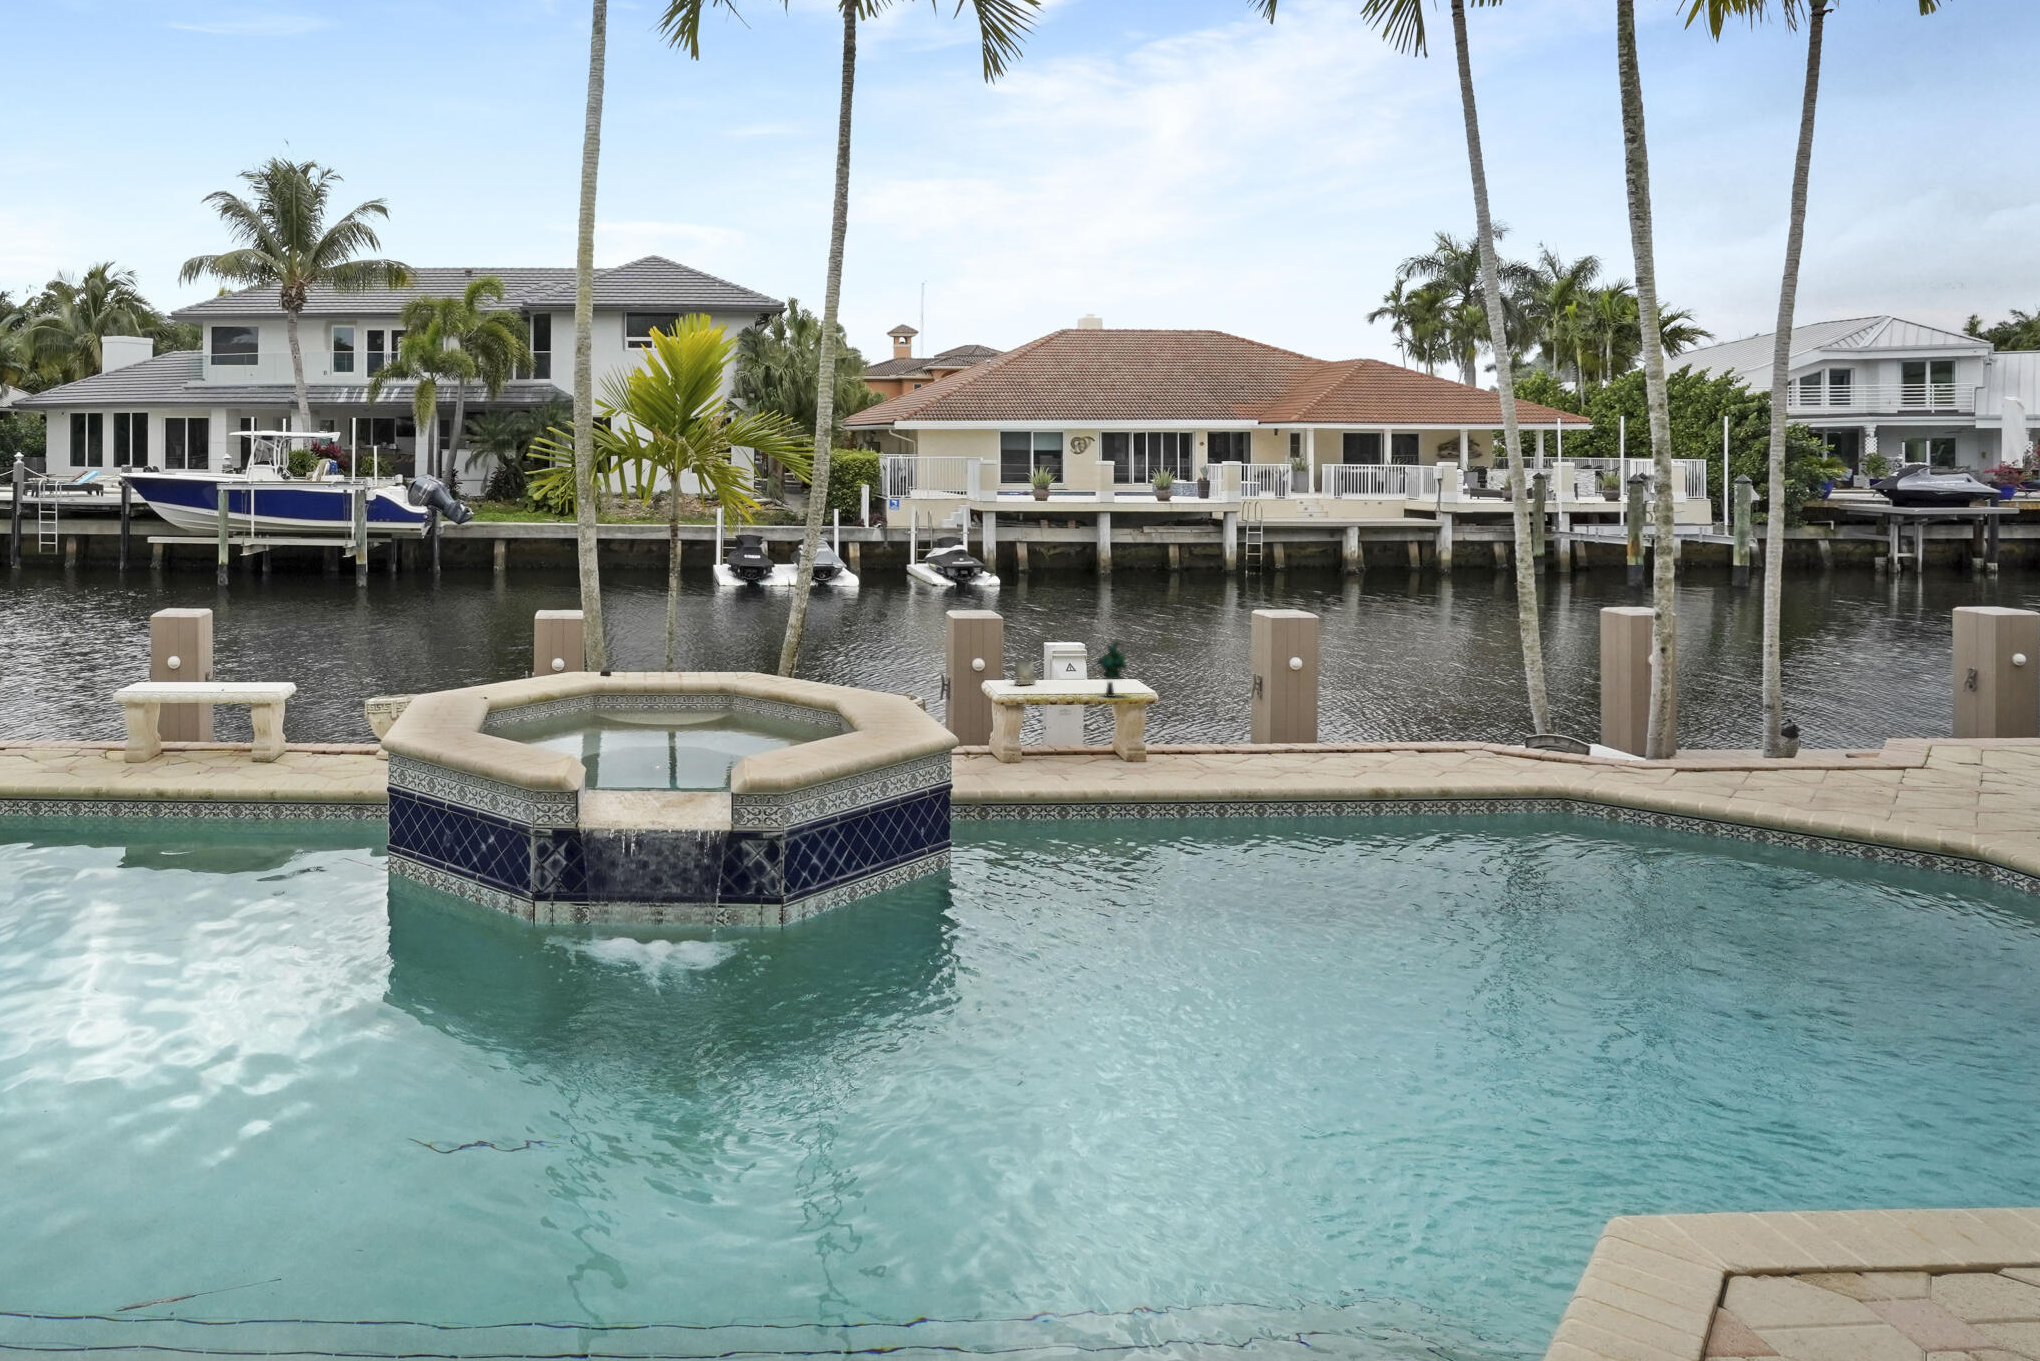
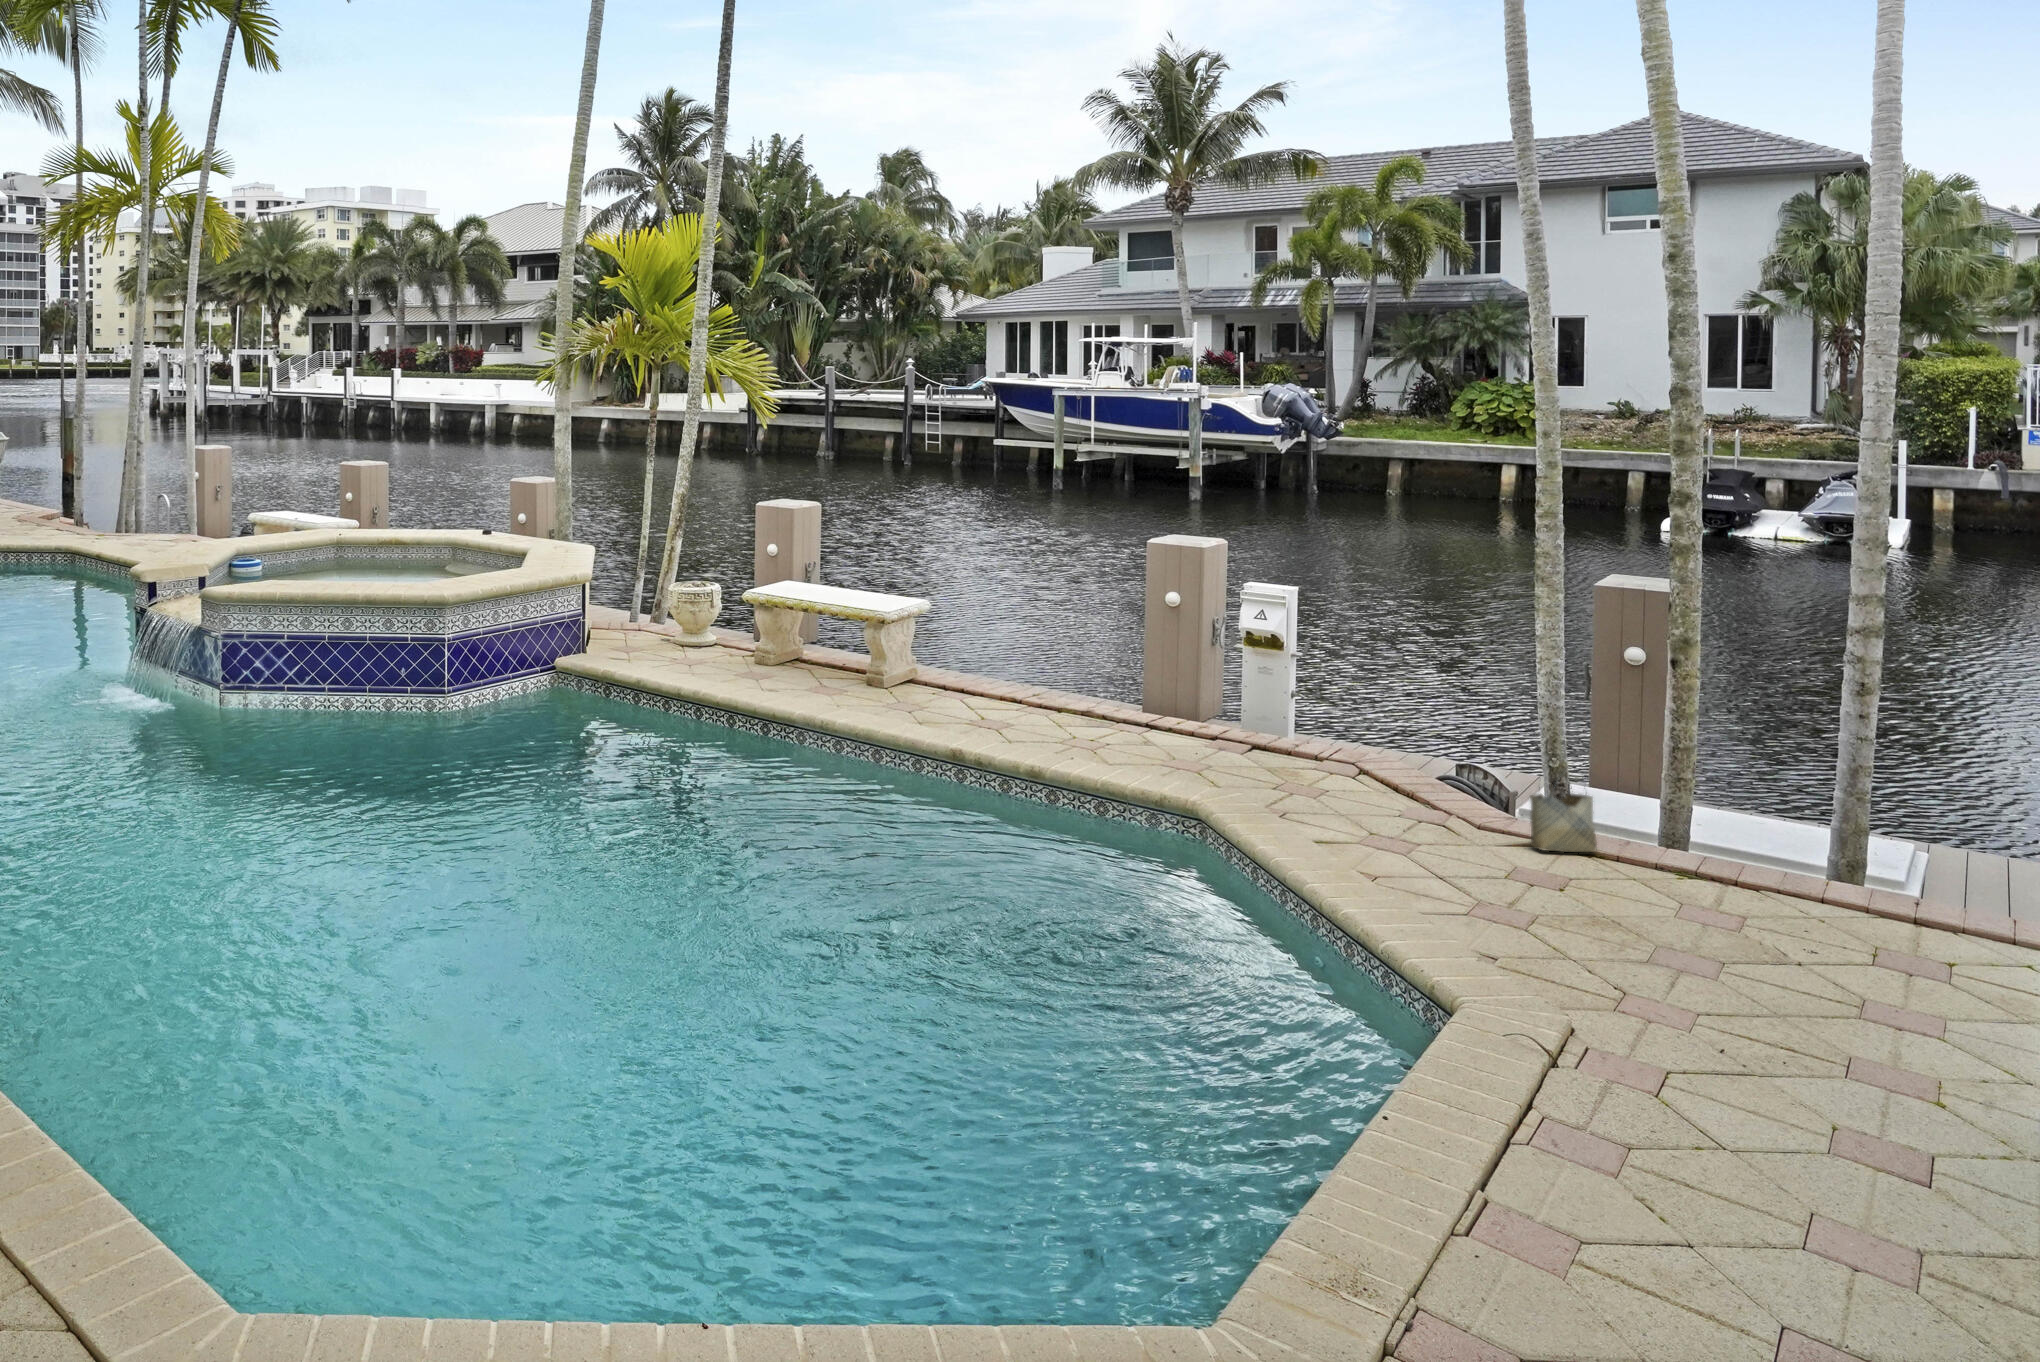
decorative plant: present [1096,641,1126,697] -> none [1673,801,1784,950]

